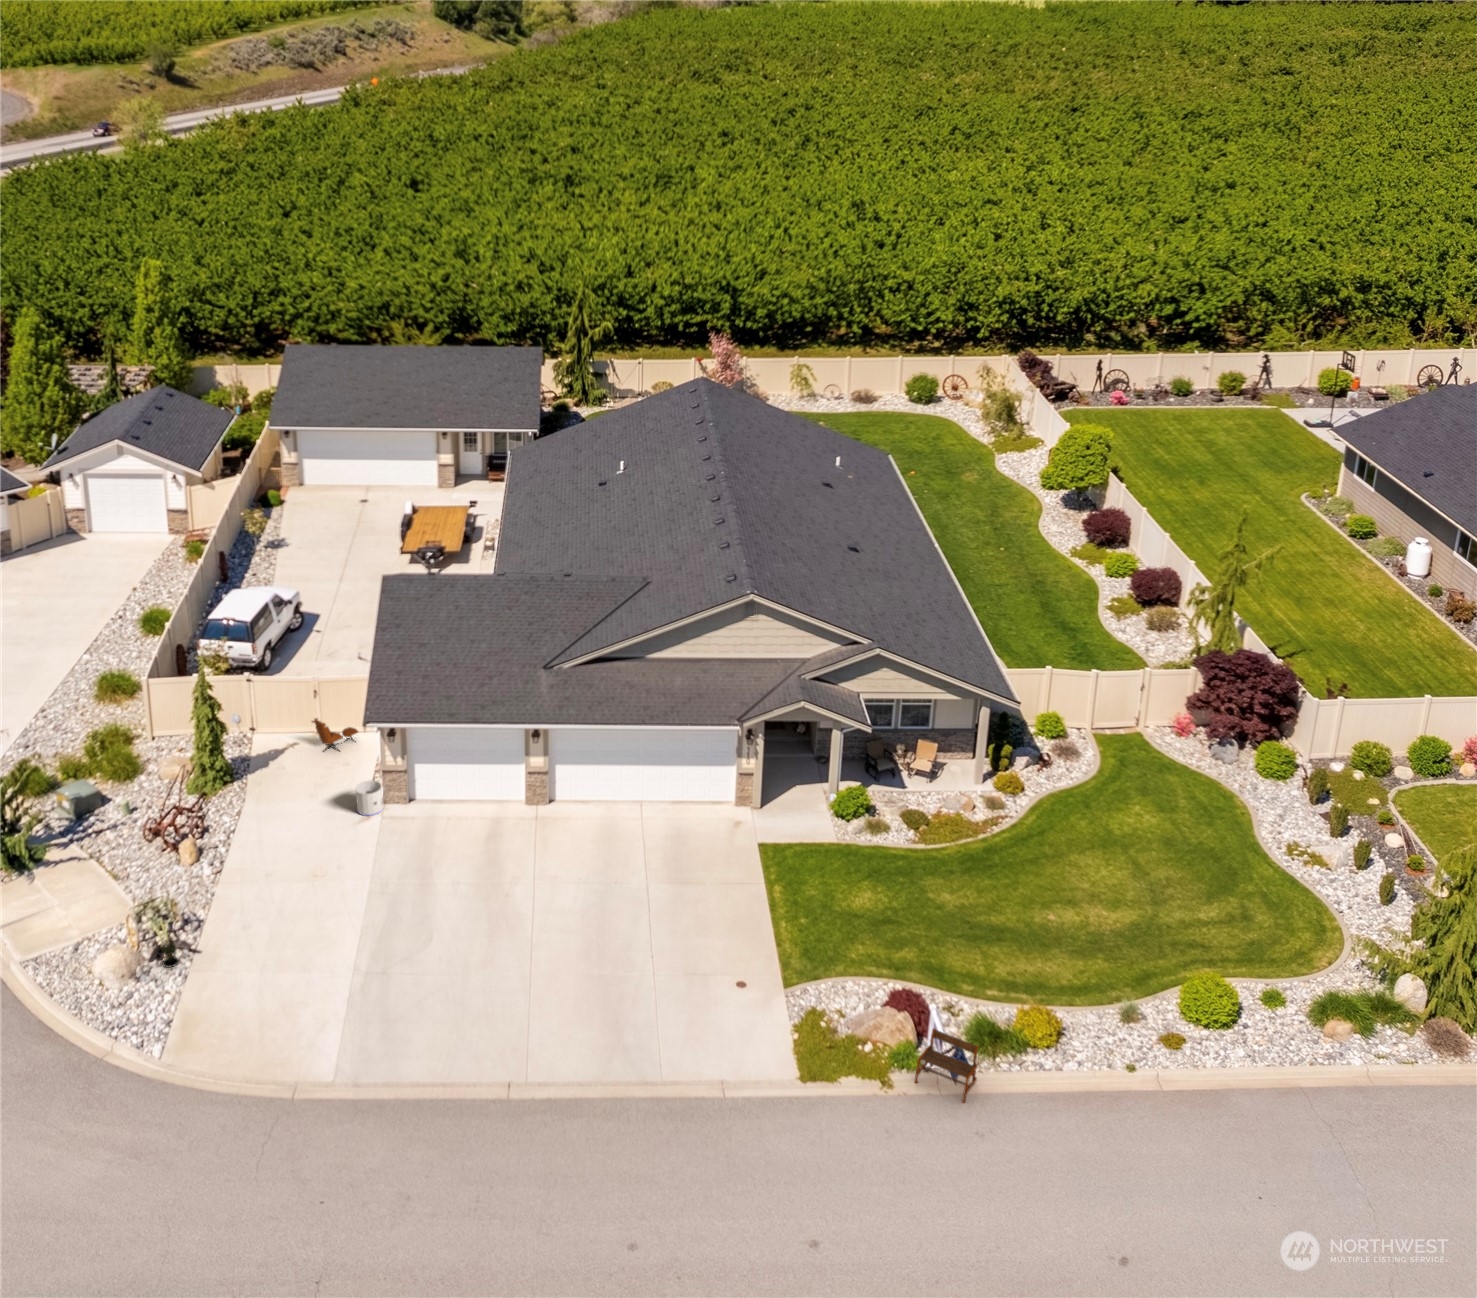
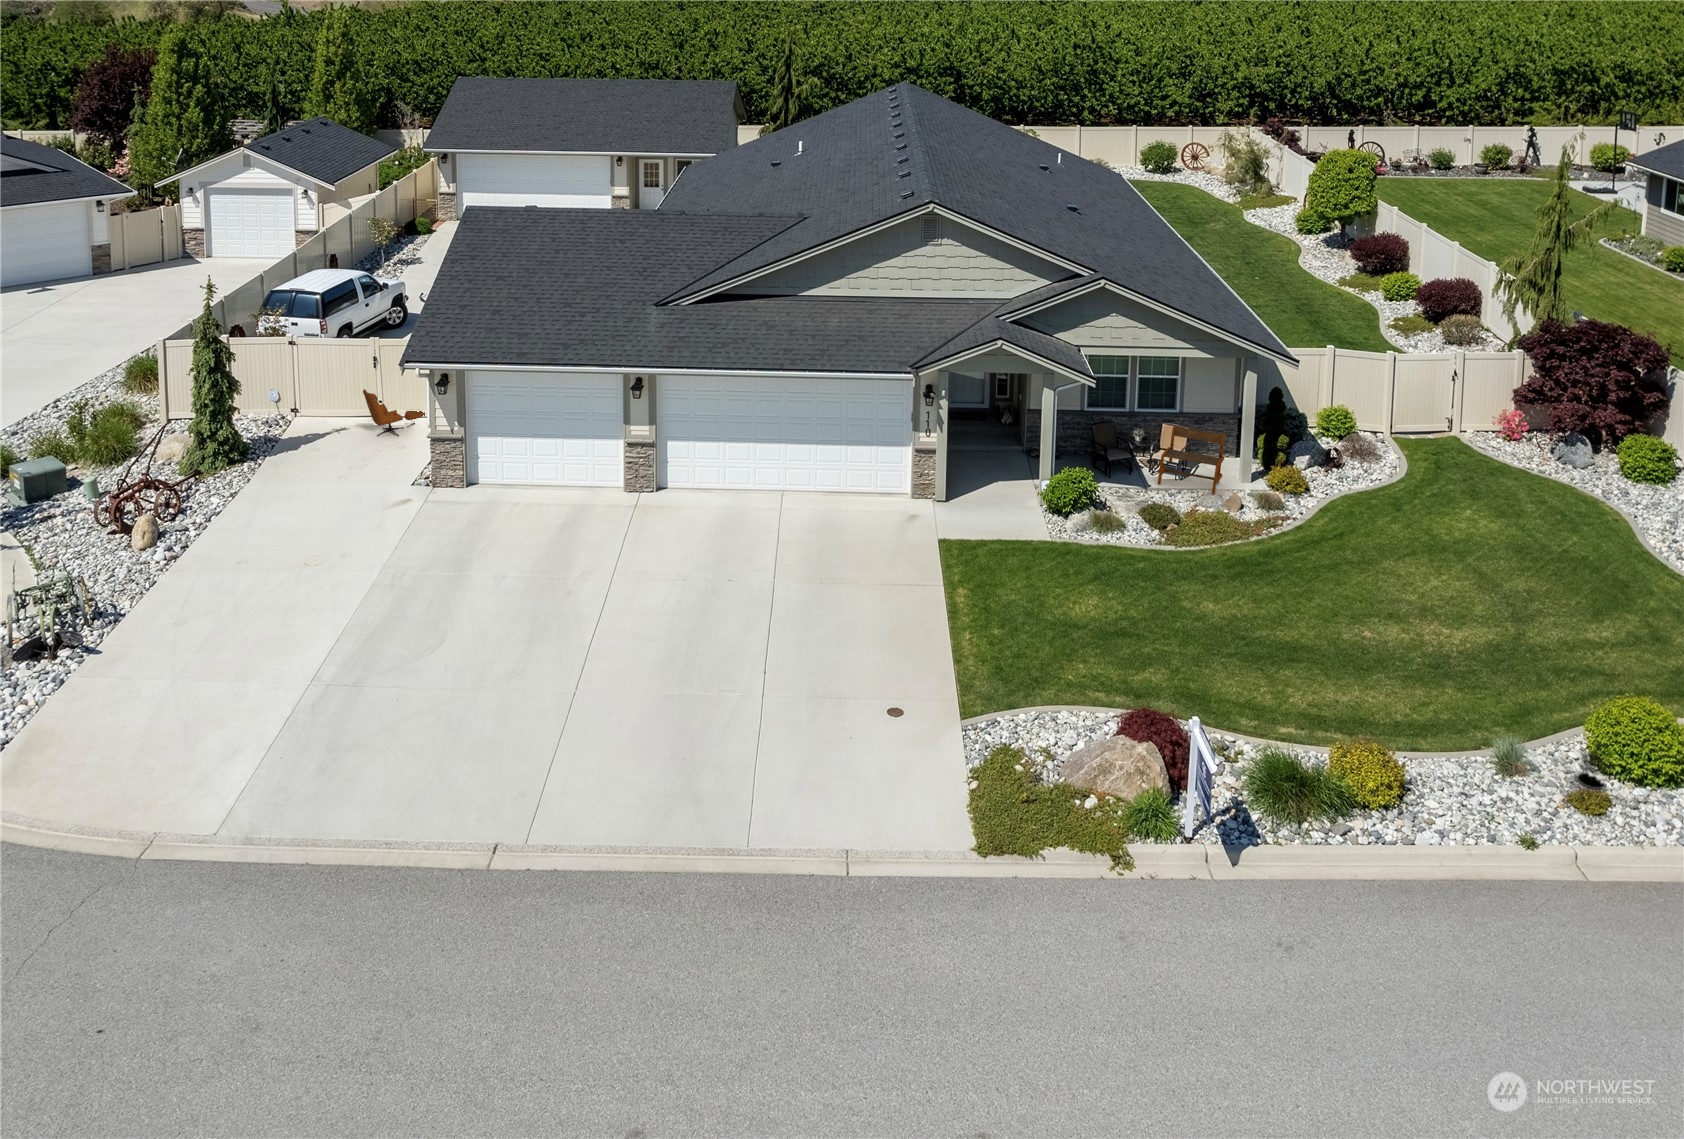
trash can: present [355,781,383,816] -> none [395,456,435,501]
potted tree: present [162,941,179,968] -> present [1576,740,1614,789]
bench: present [915,1029,978,1103] -> present [1158,426,1225,495]

